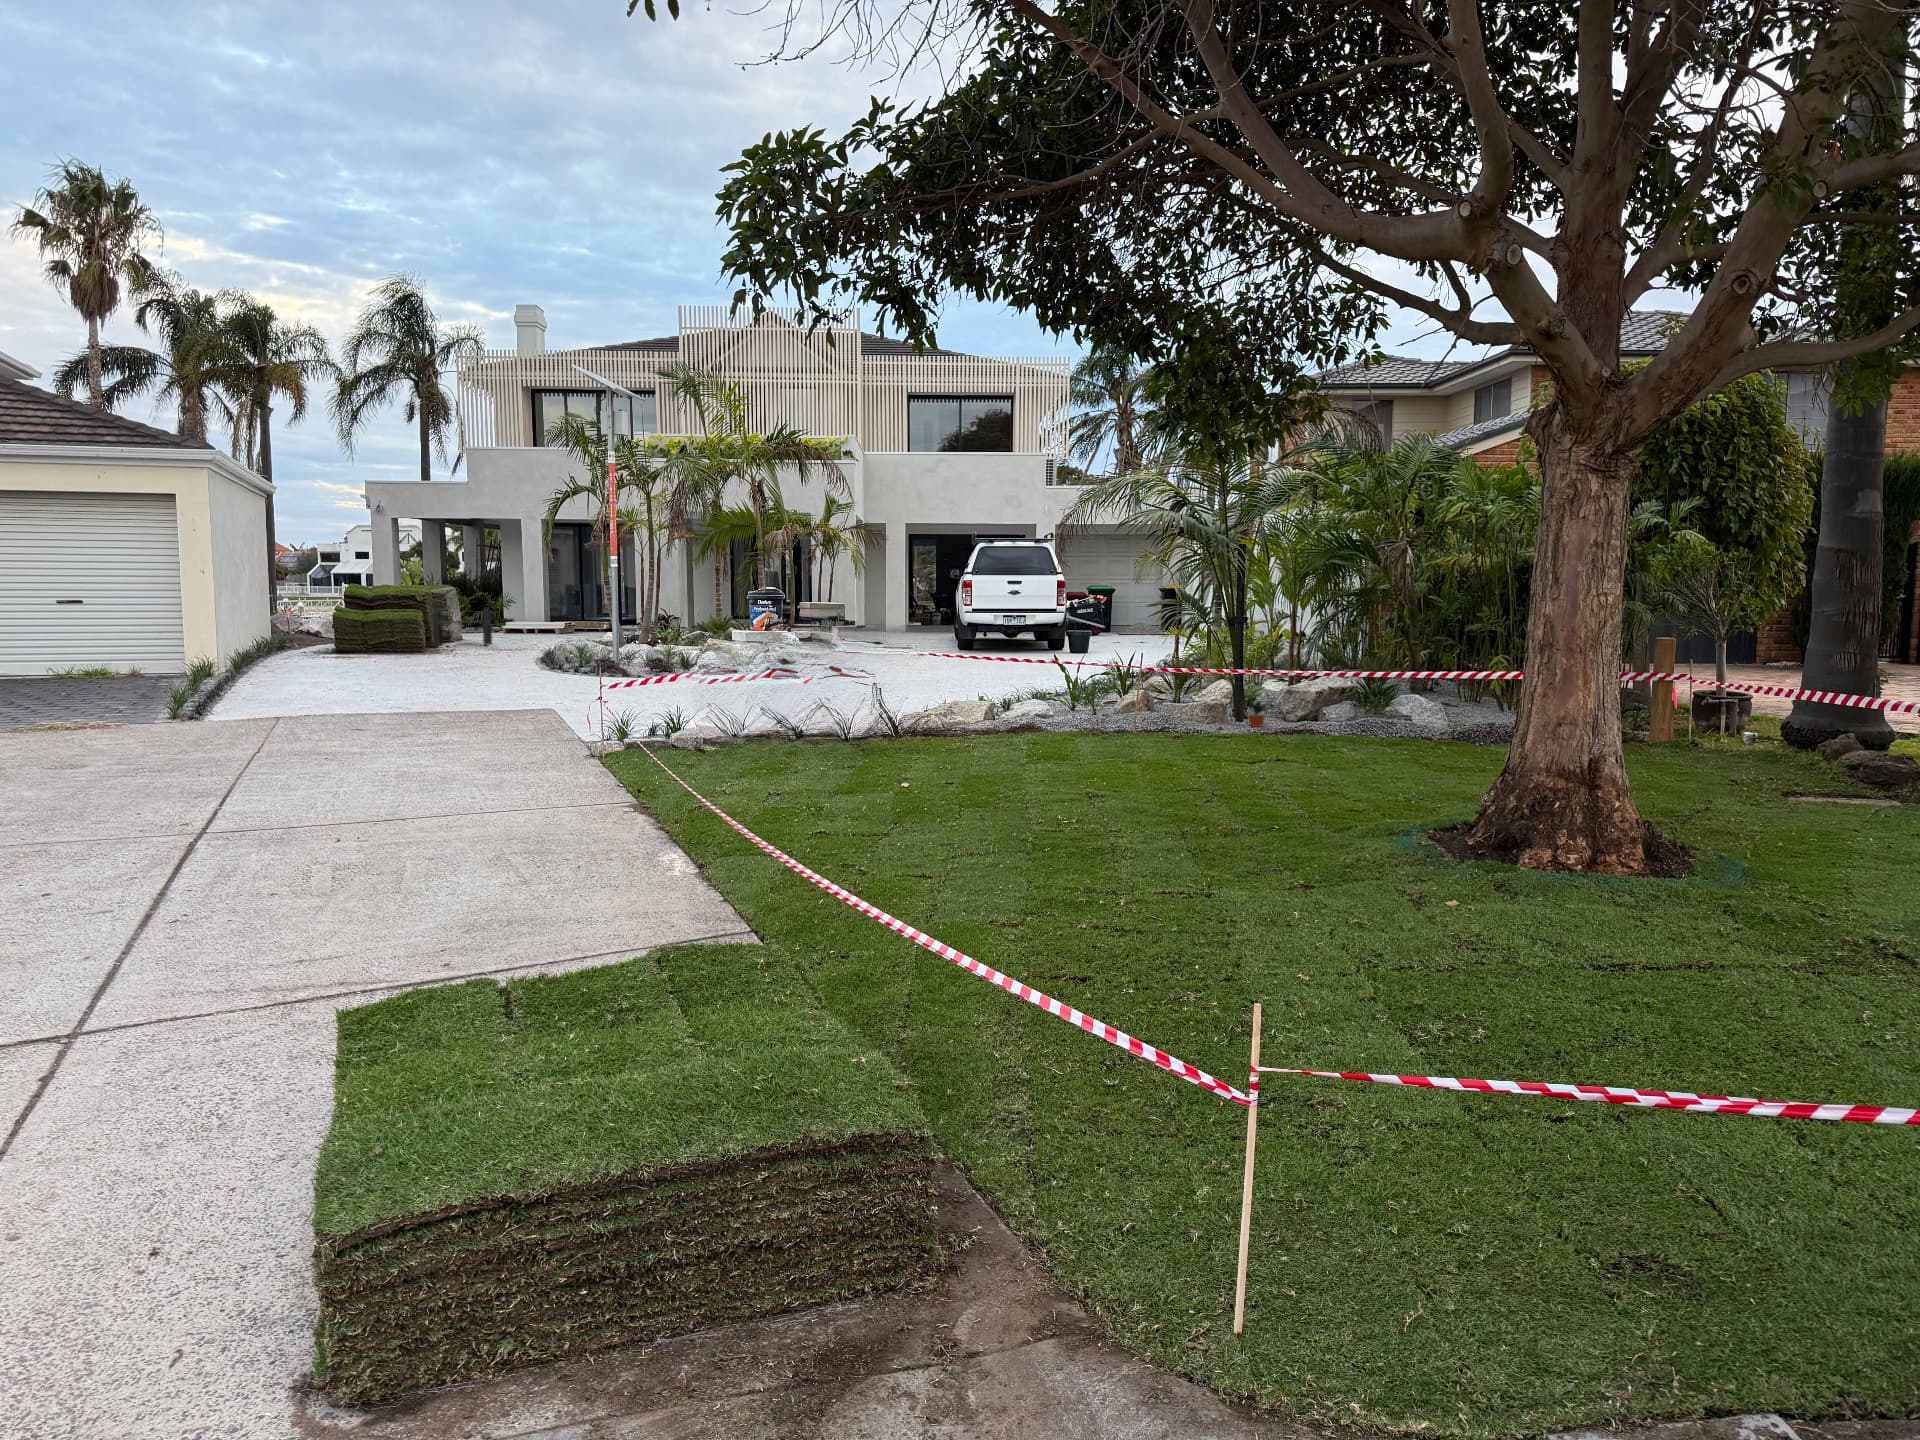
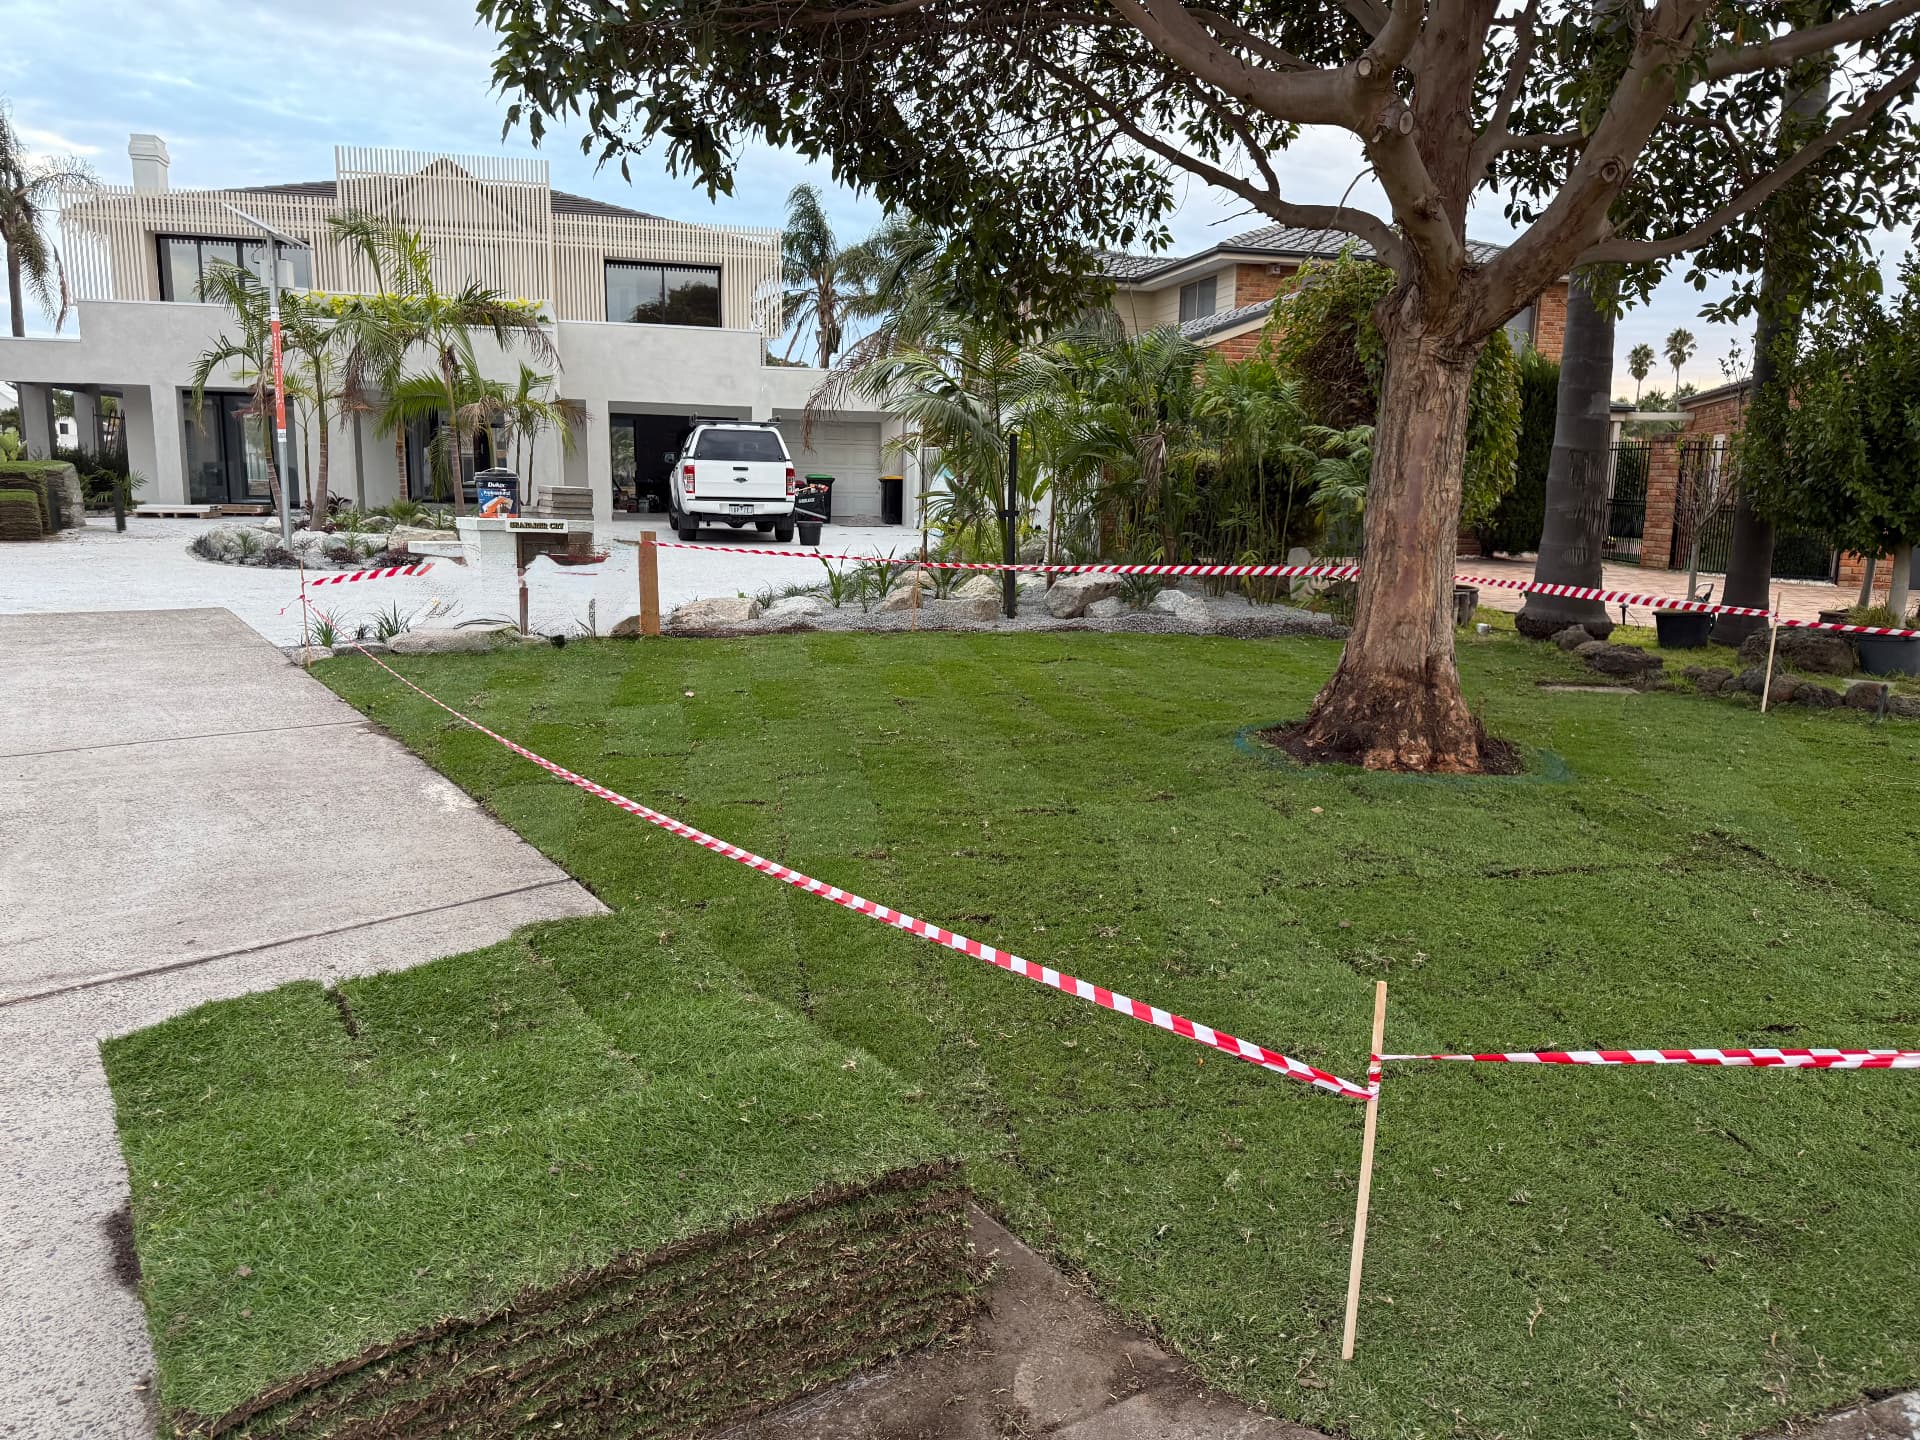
potted plant: present [1249,700,1274,727] -> none [1015,596,1049,623]

